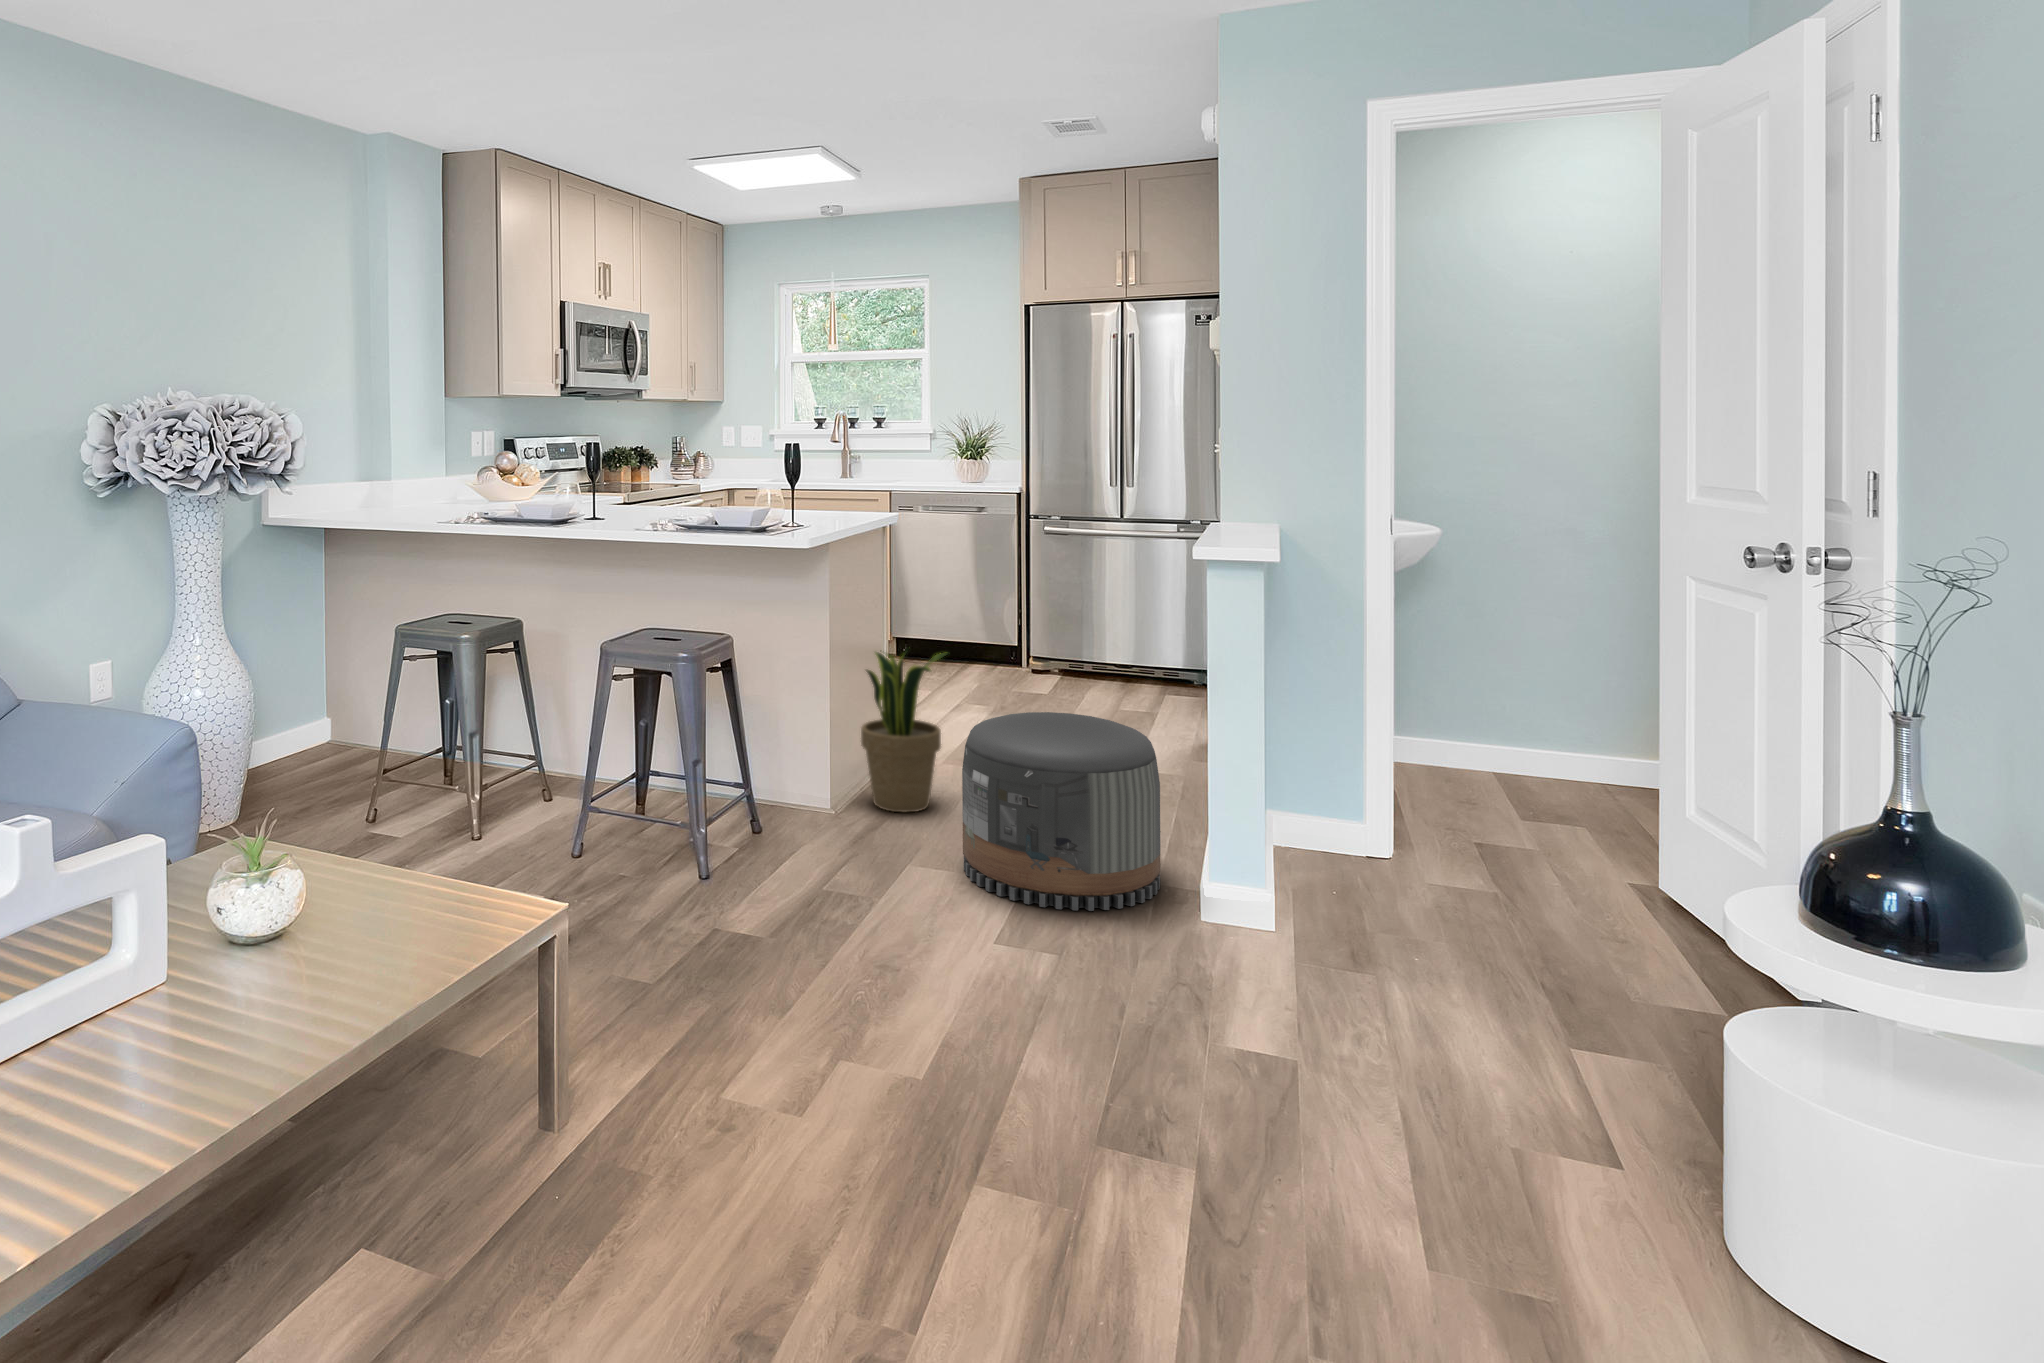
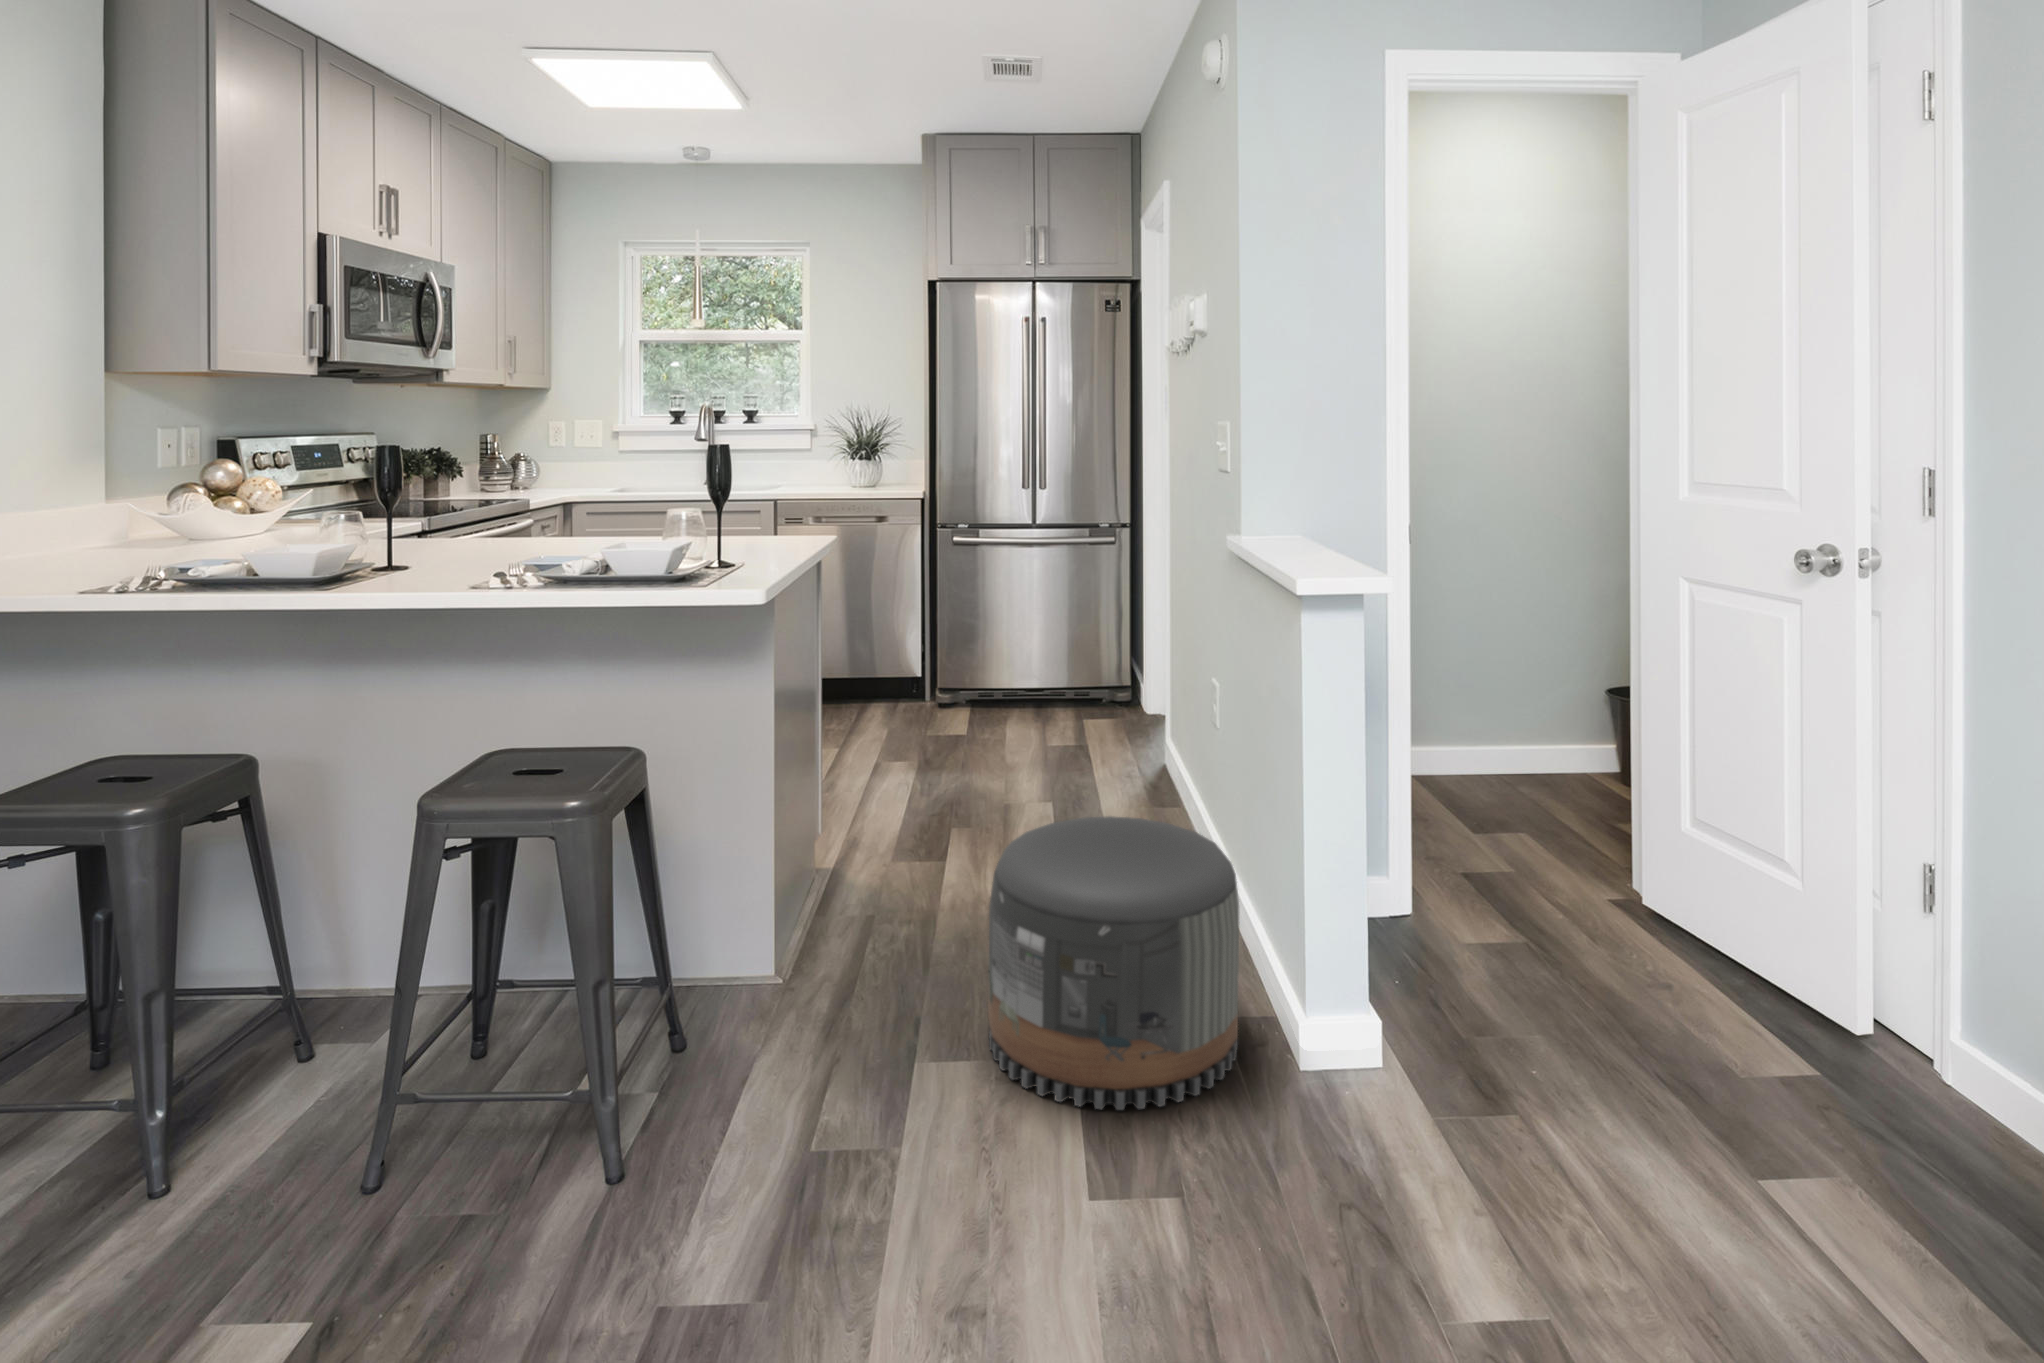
potted plant: present [861,652,946,812] -> none [815,735,938,964]

